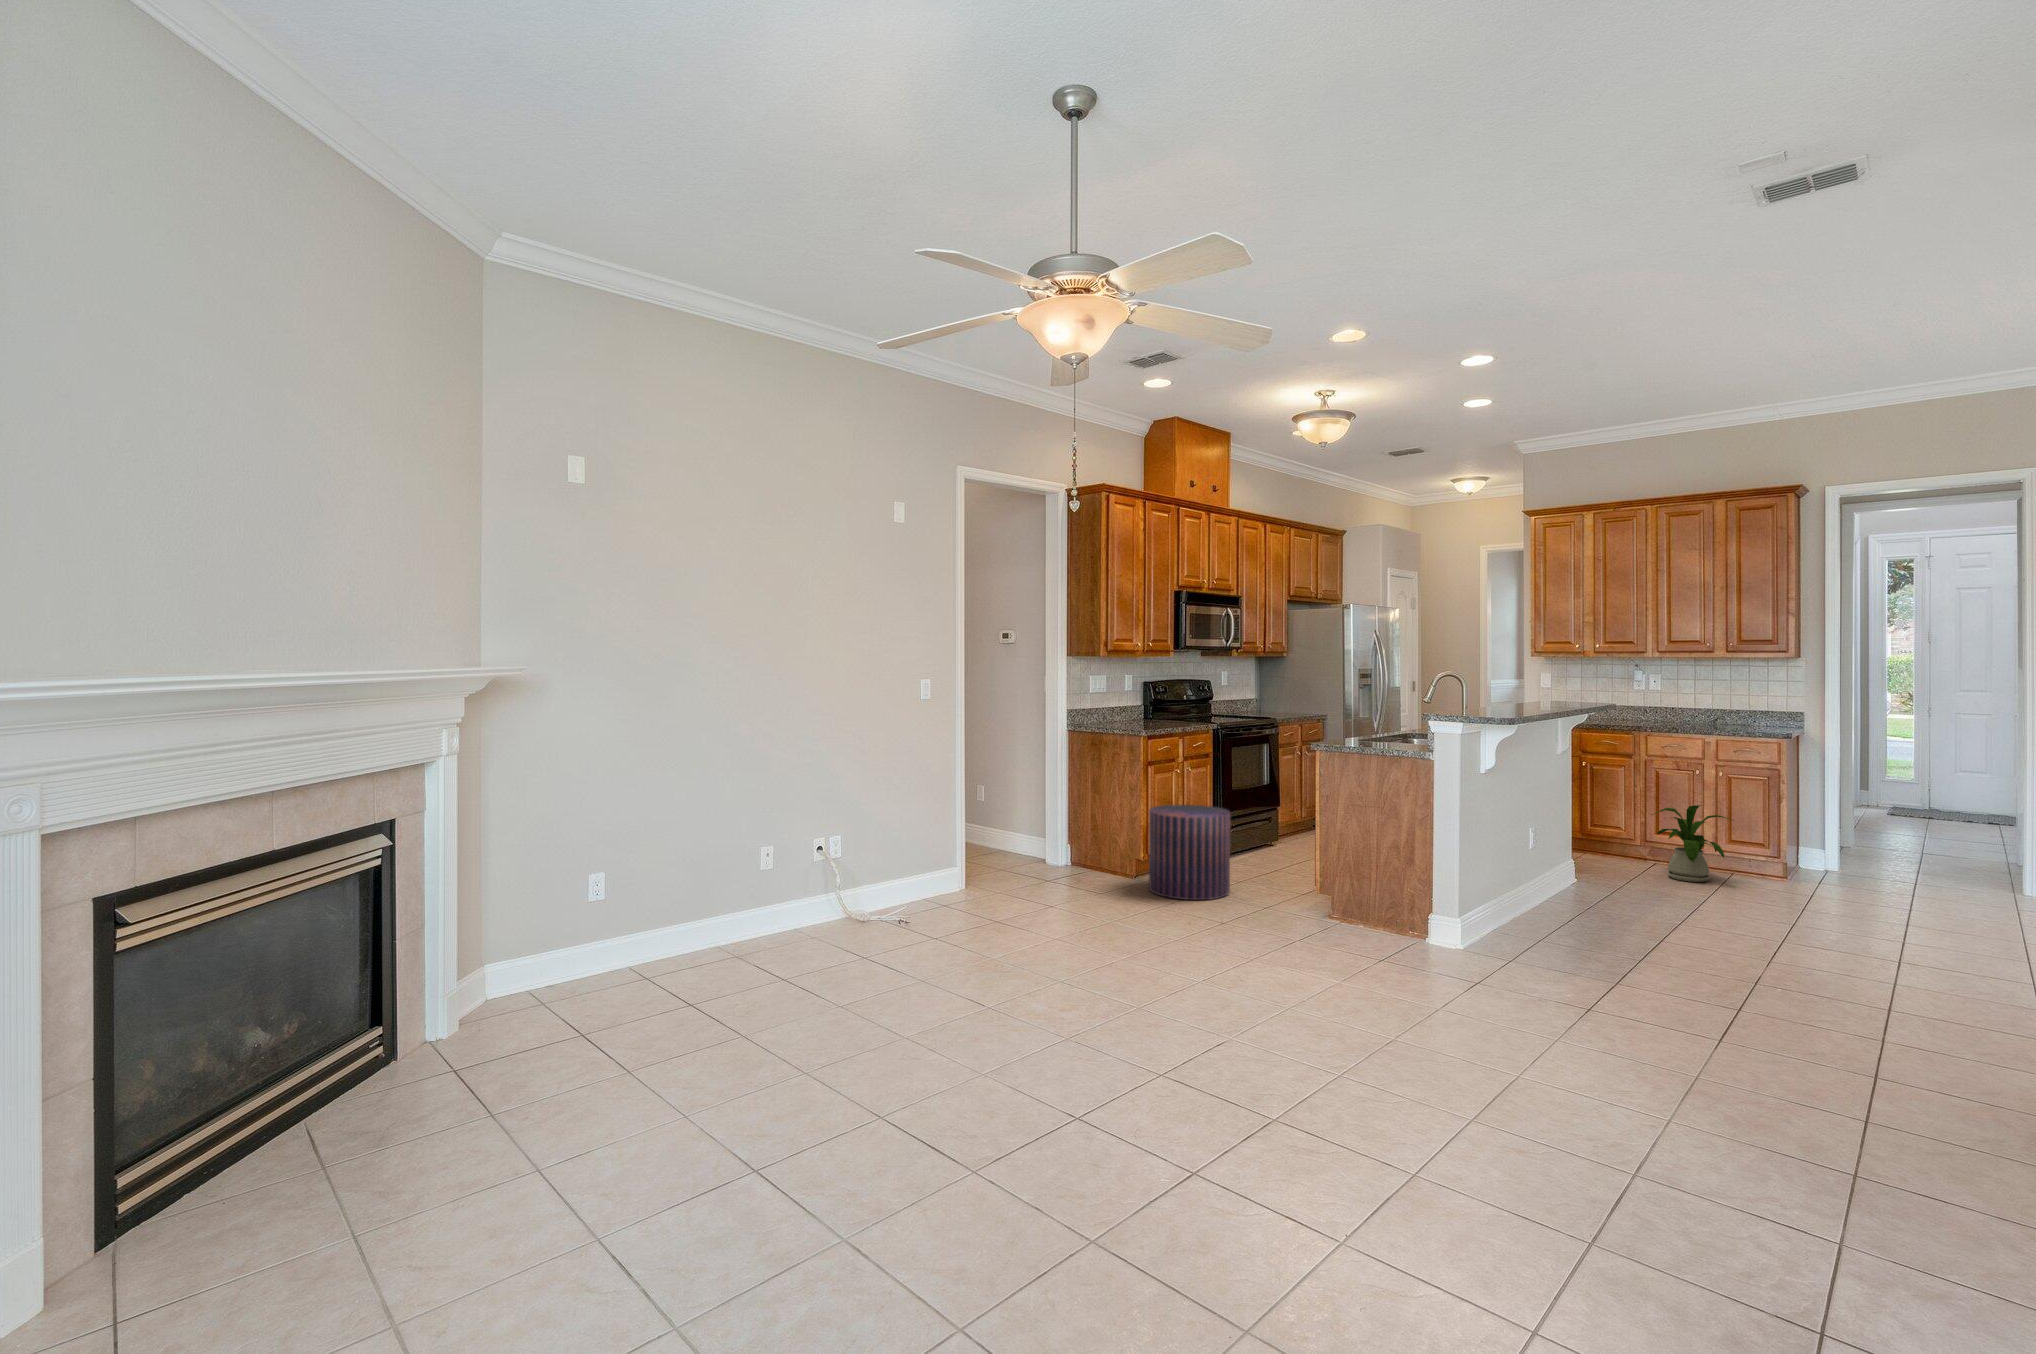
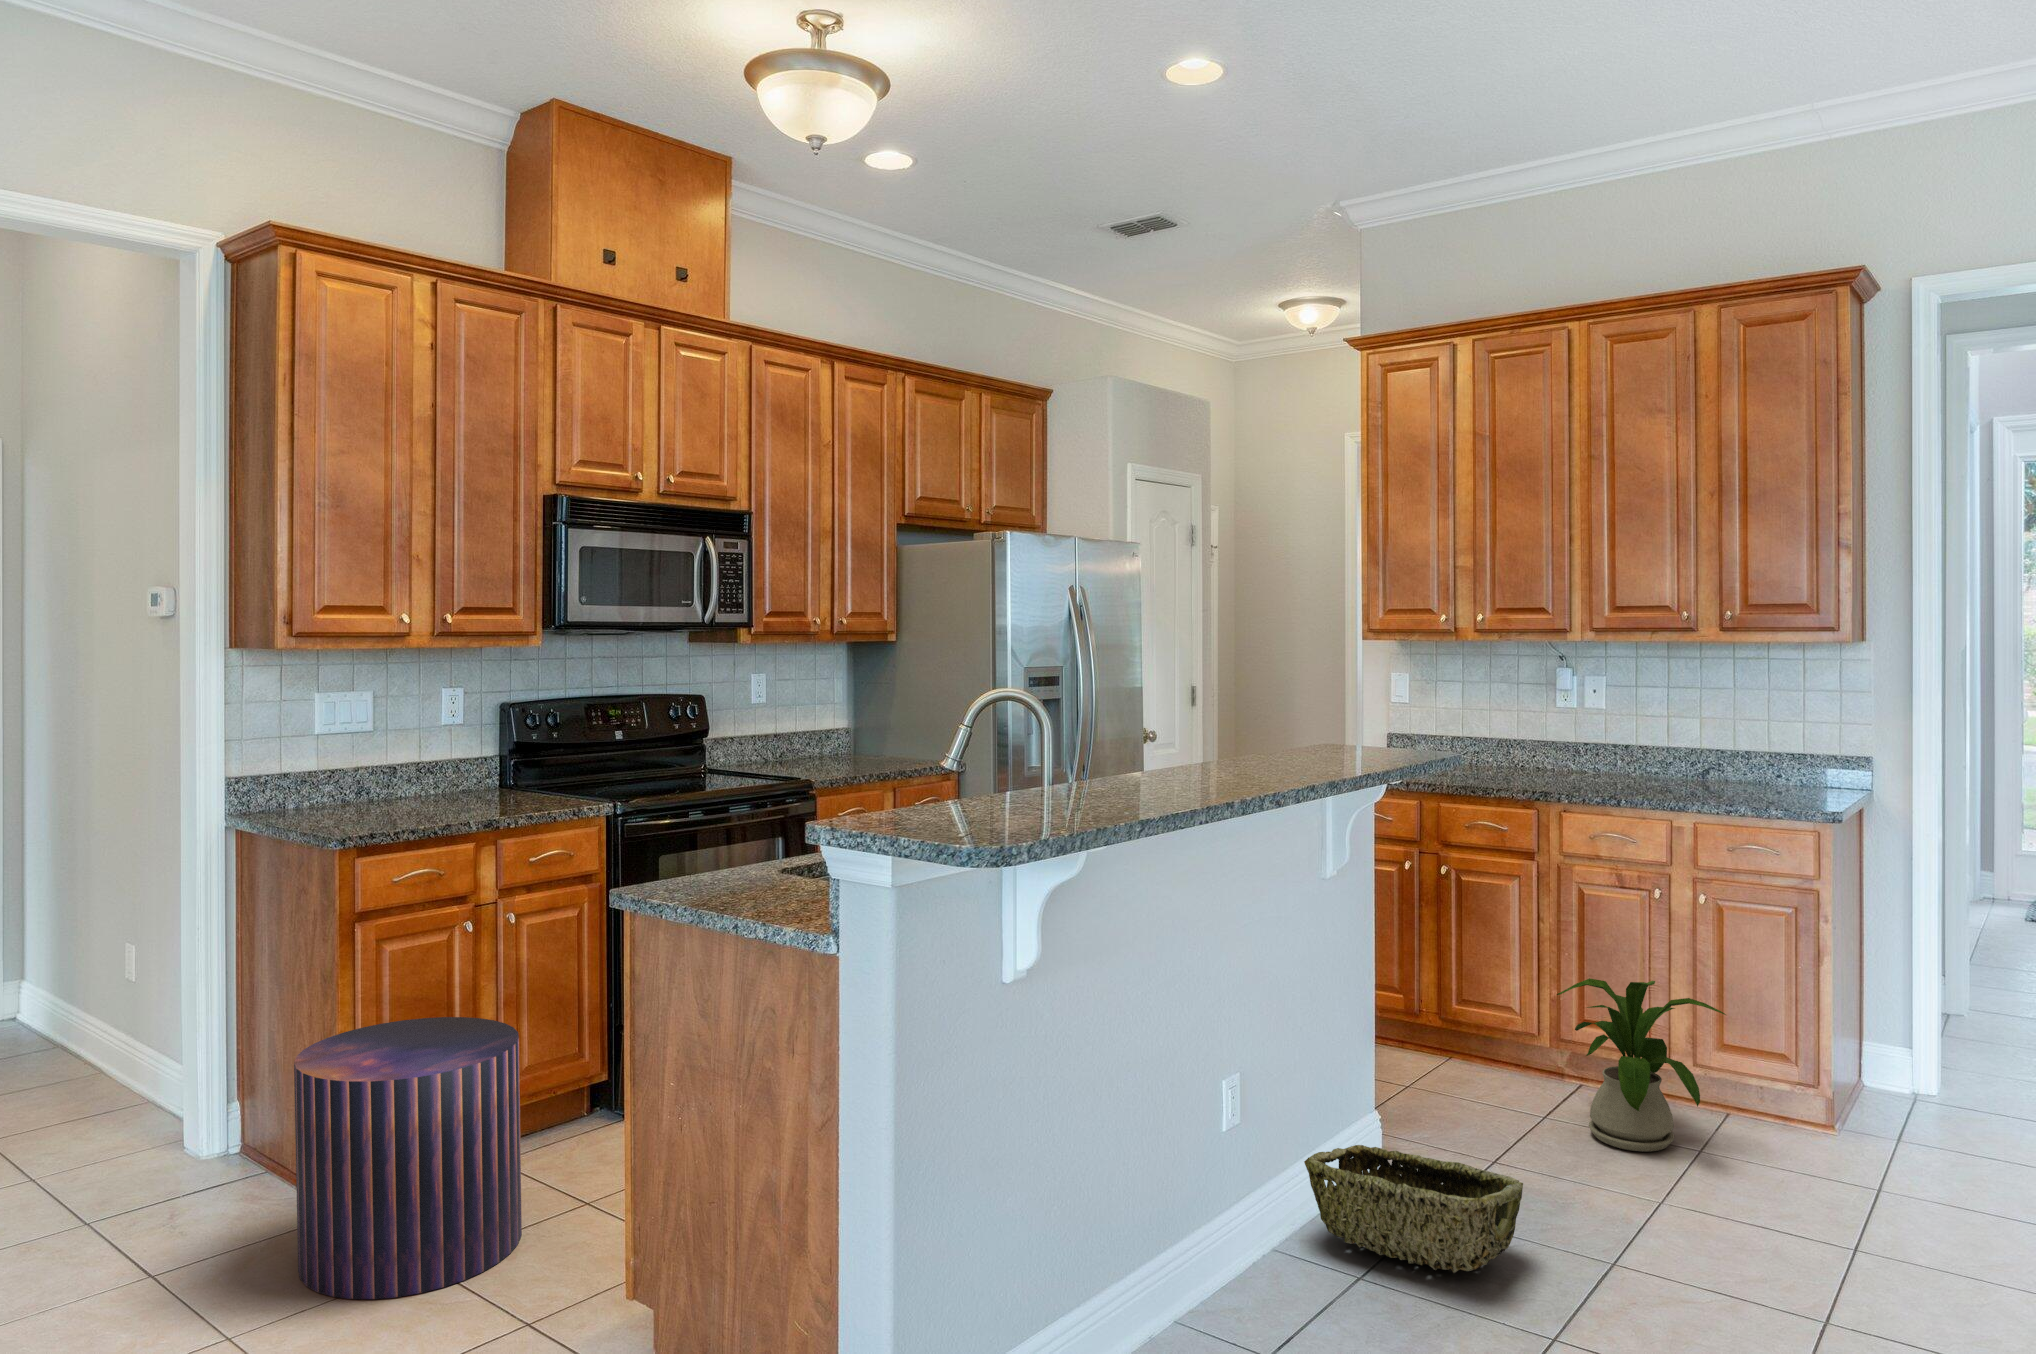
woven basket: none [1556,864,1654,906] -> present [1304,1145,1523,1273]

